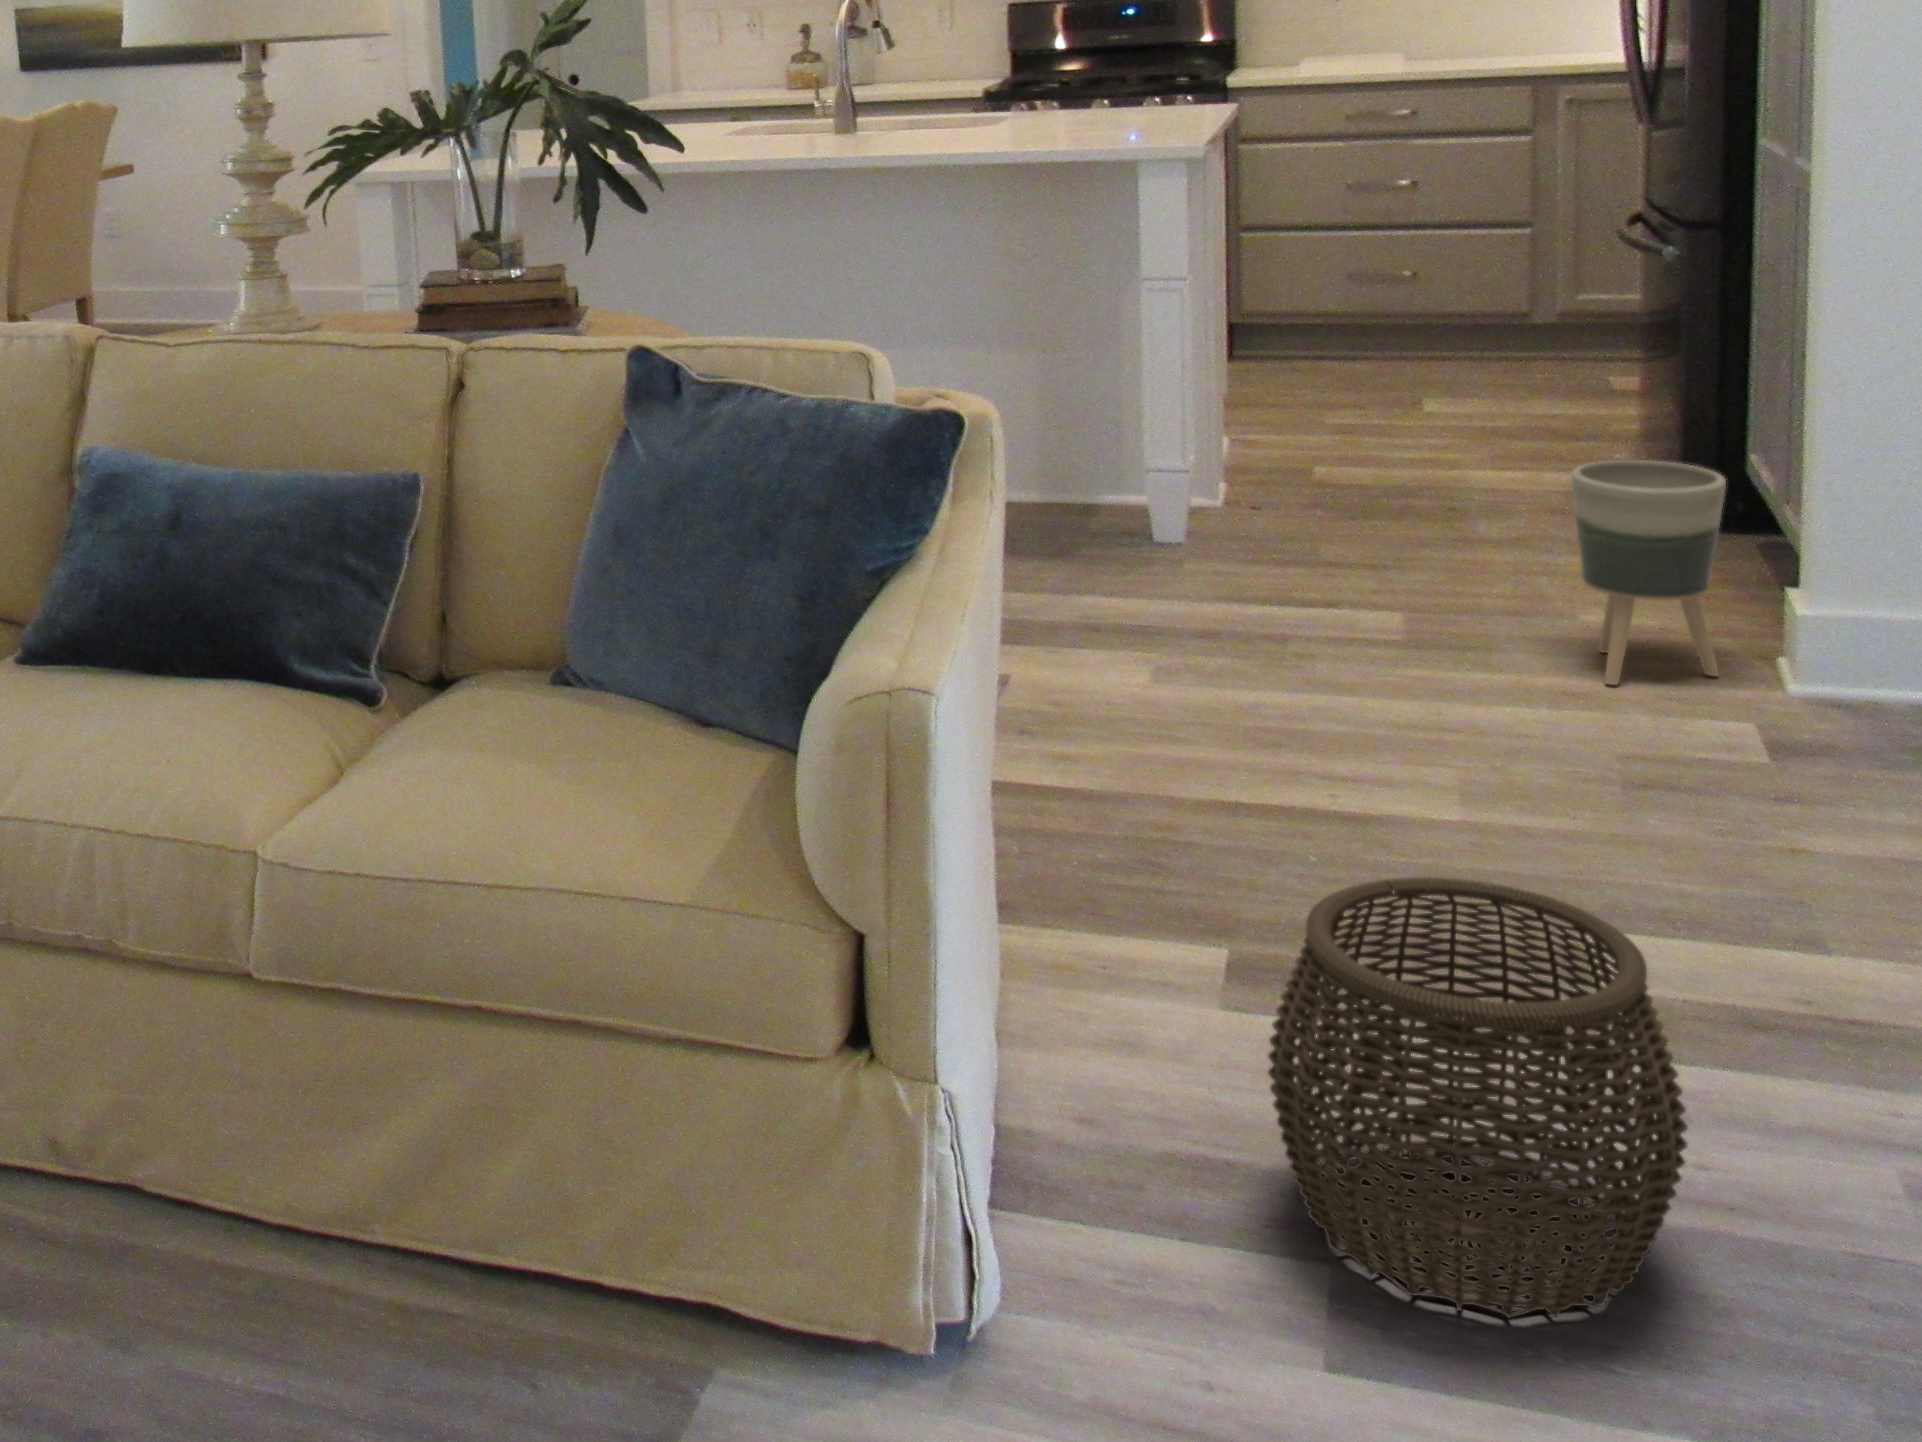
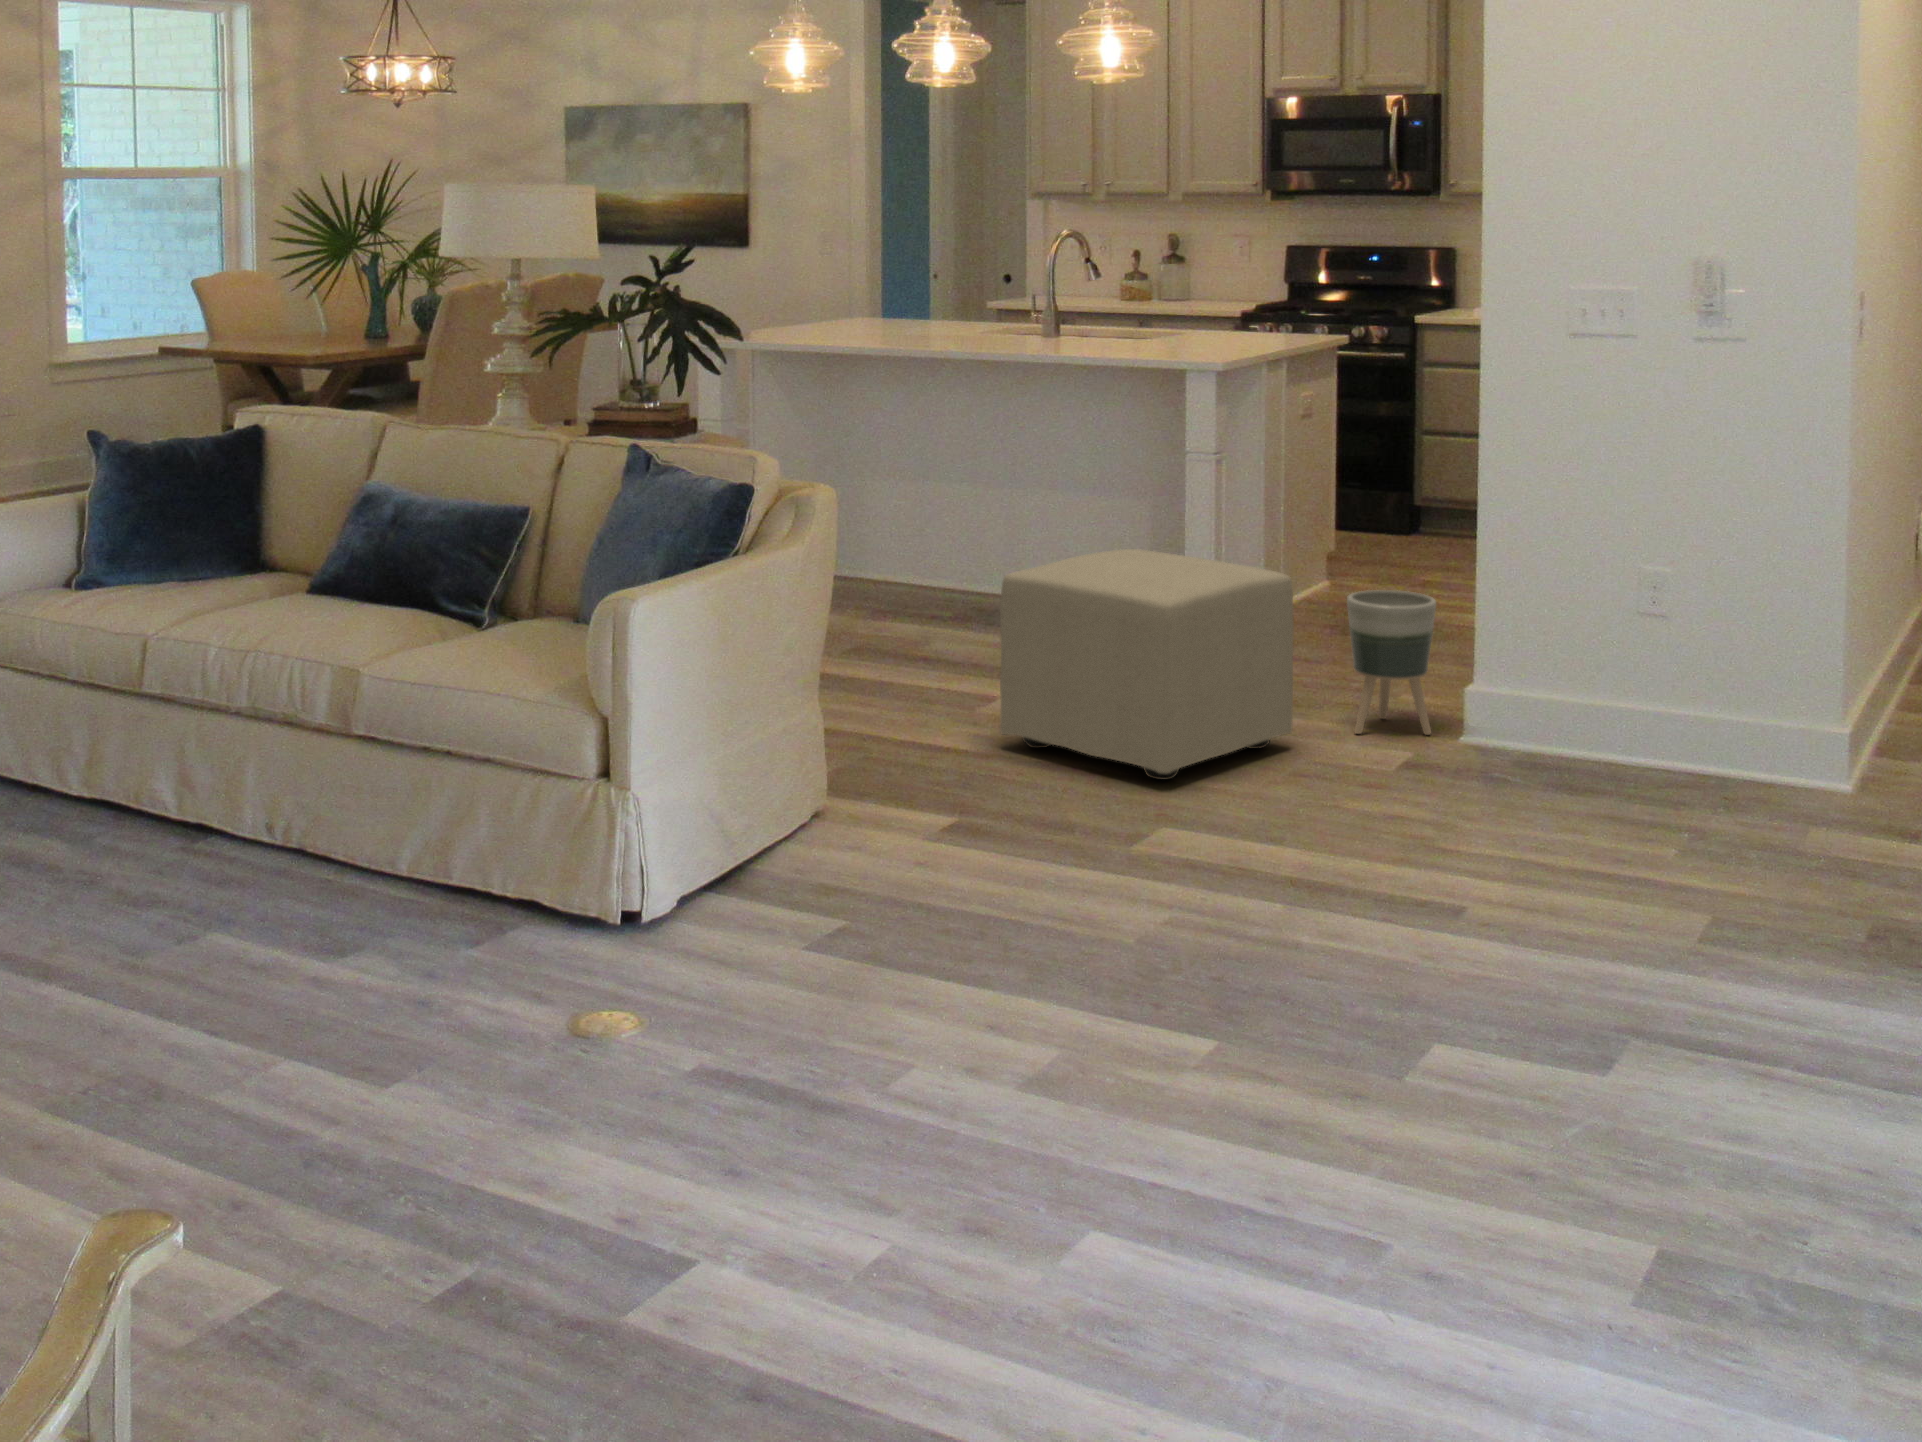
ottoman: none [1115,432,1563,814] -> present [1000,549,1294,780]
woven basket: present [1268,877,1688,1318] -> none [827,742,1014,941]

